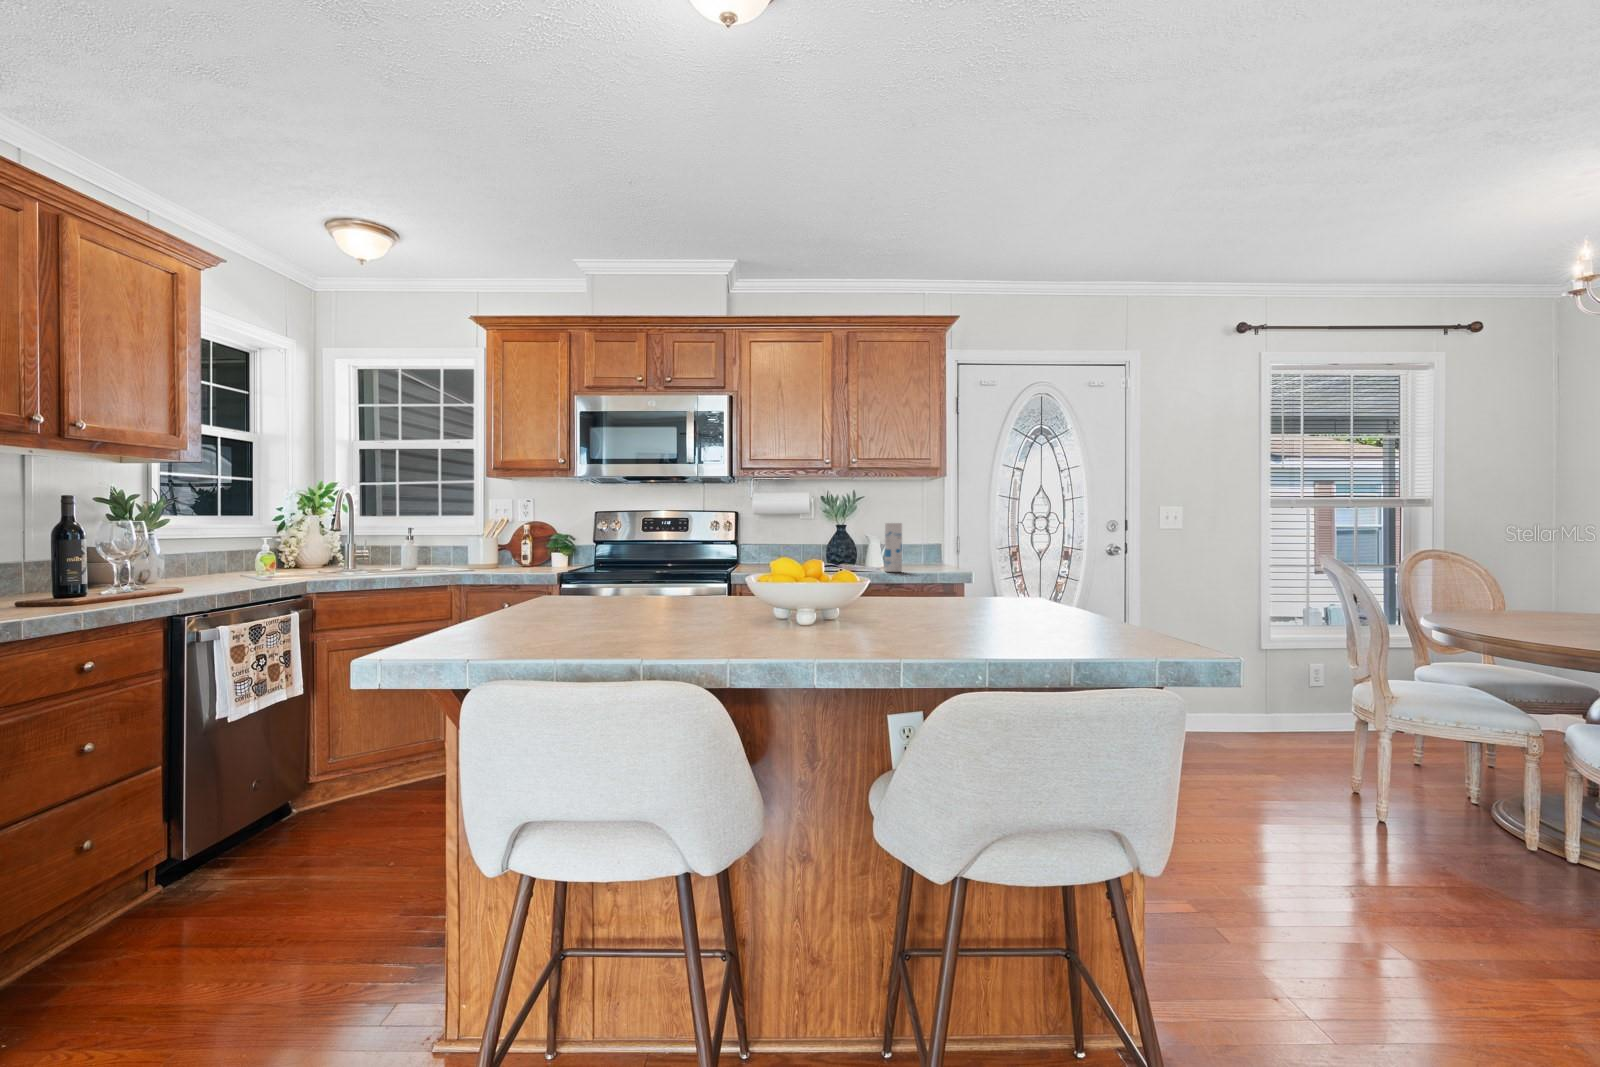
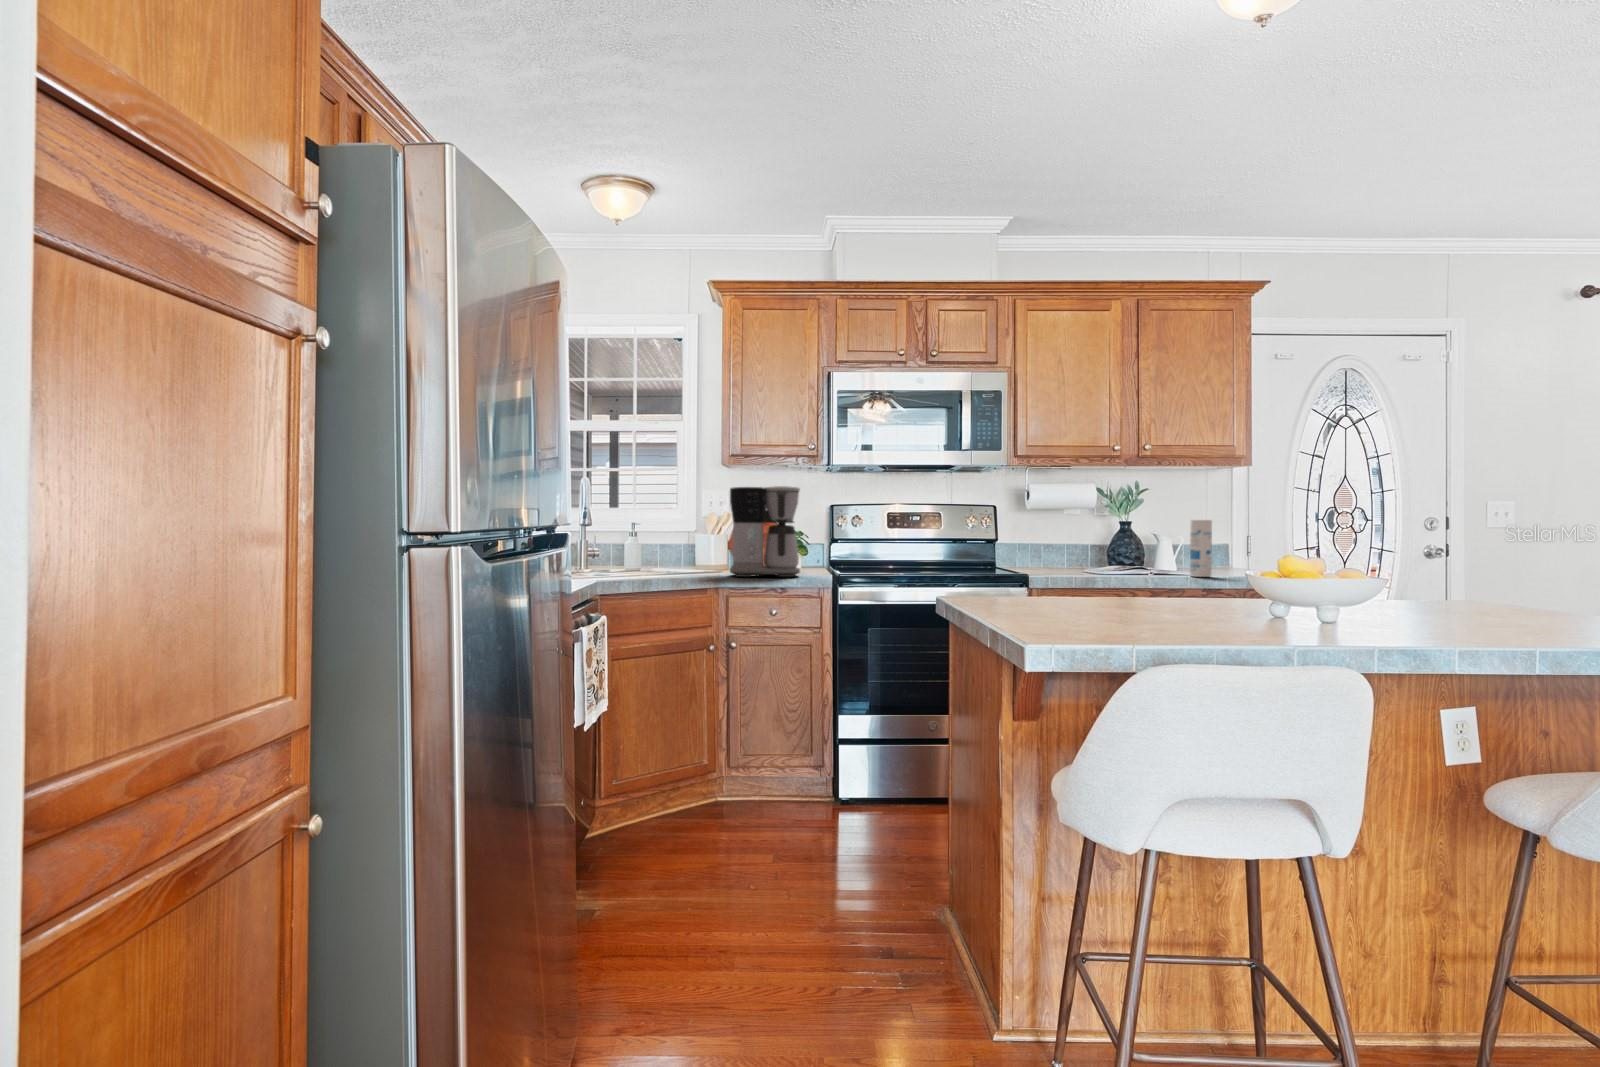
coffee maker: none [467,495,533,575] -> present [730,486,800,577]

